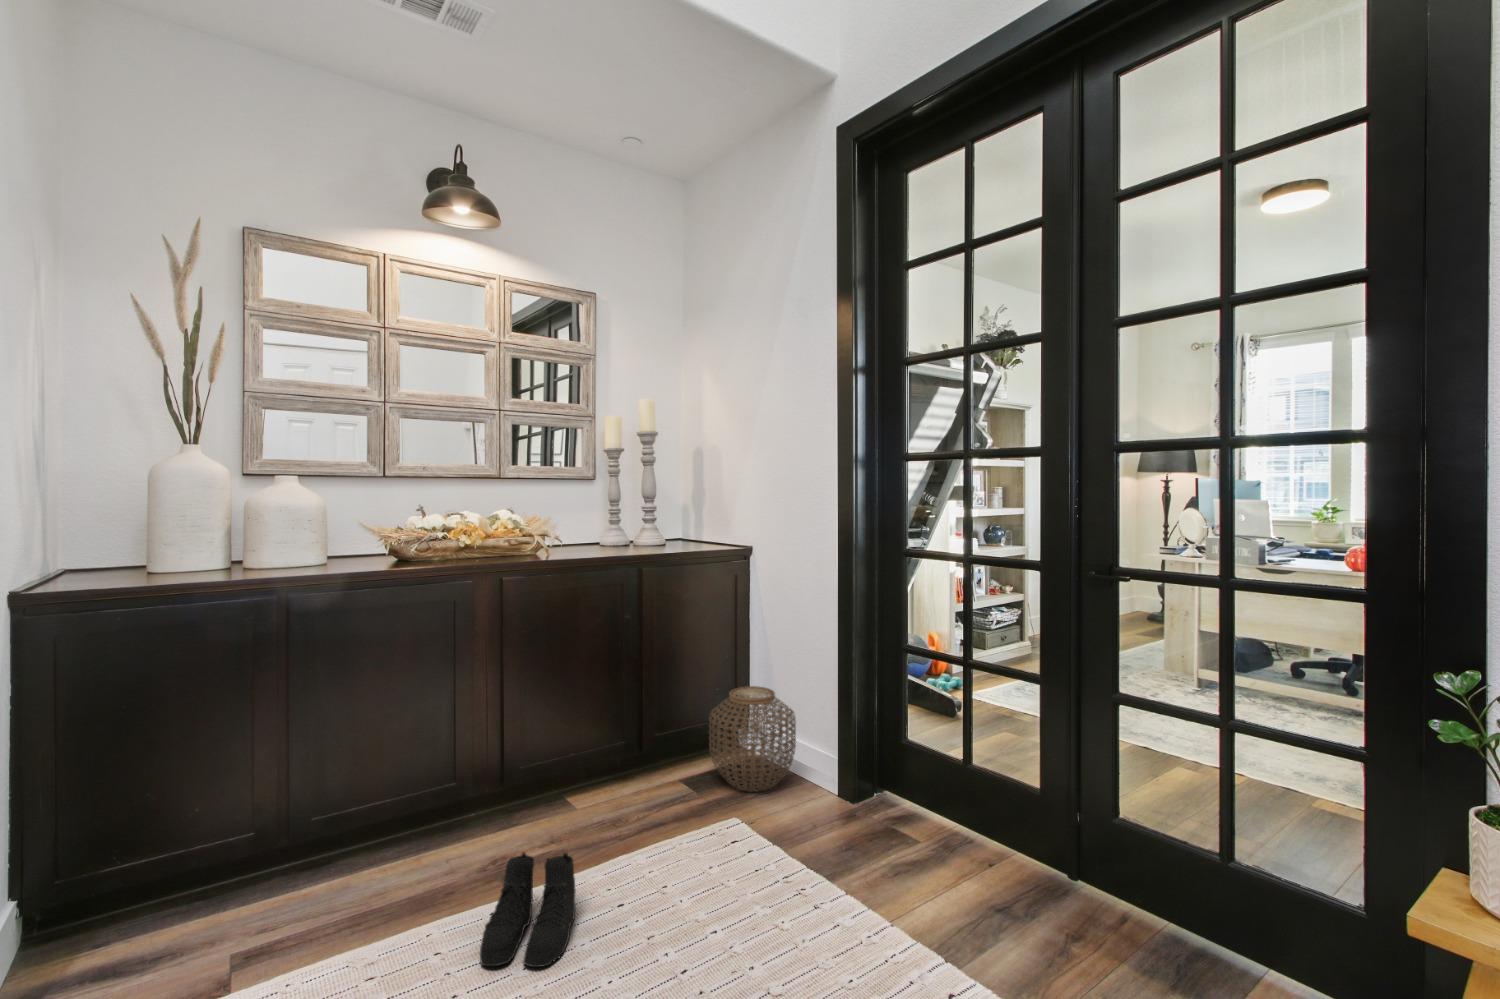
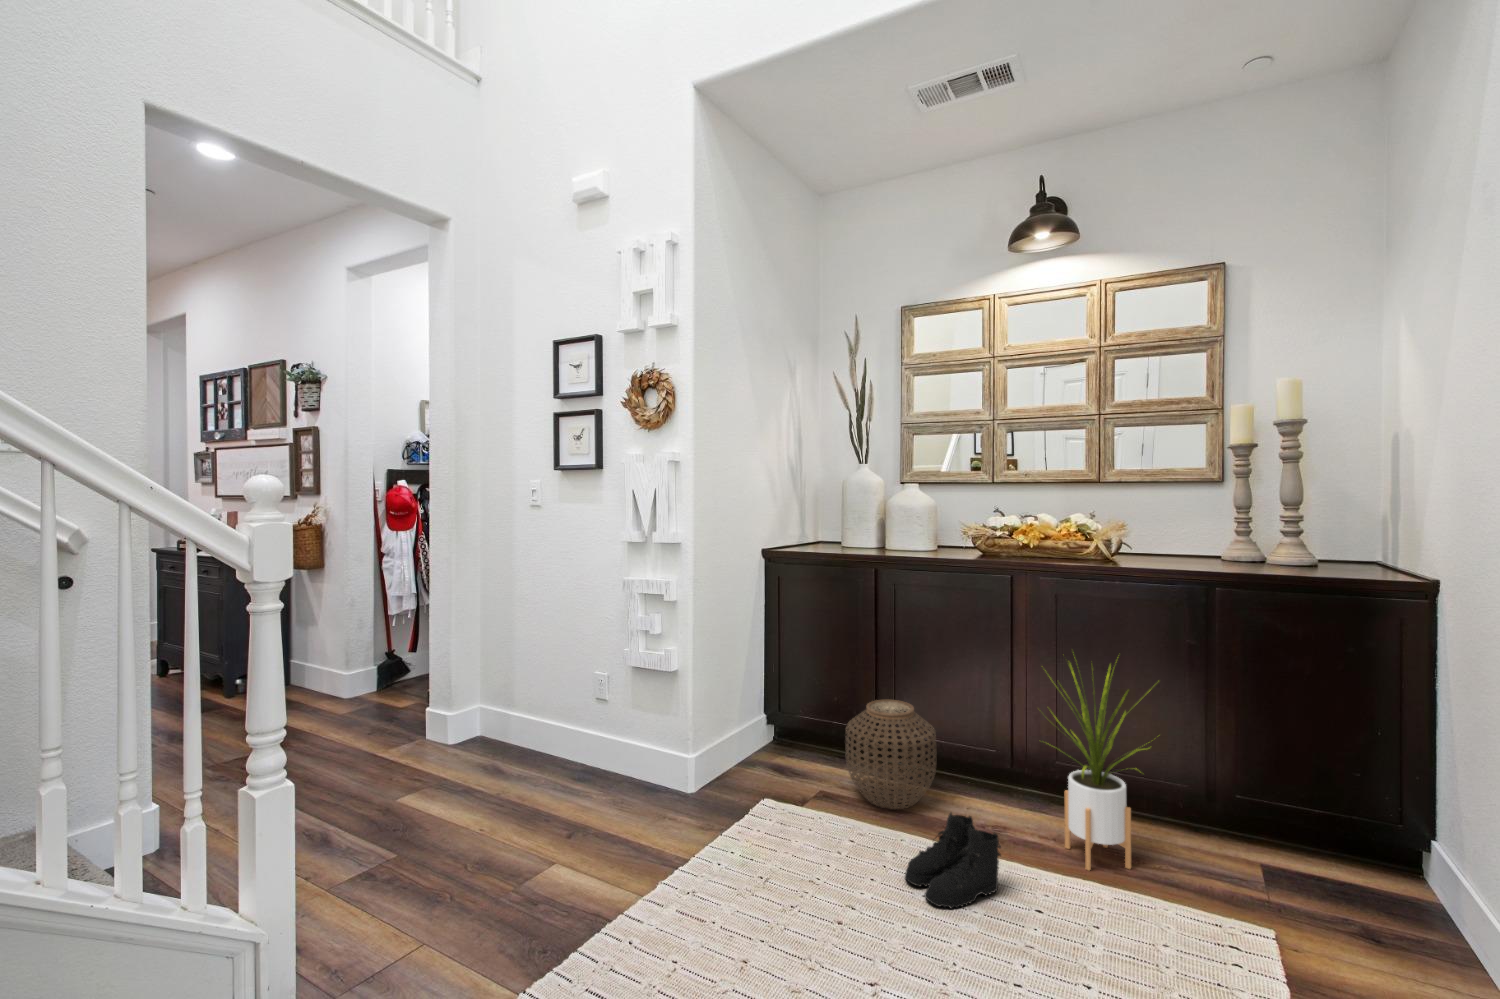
house plant: none [544,636,653,852] -> present [1045,663,1142,870]
woven basket: present [709,686,796,792] -> present [846,699,936,809]

